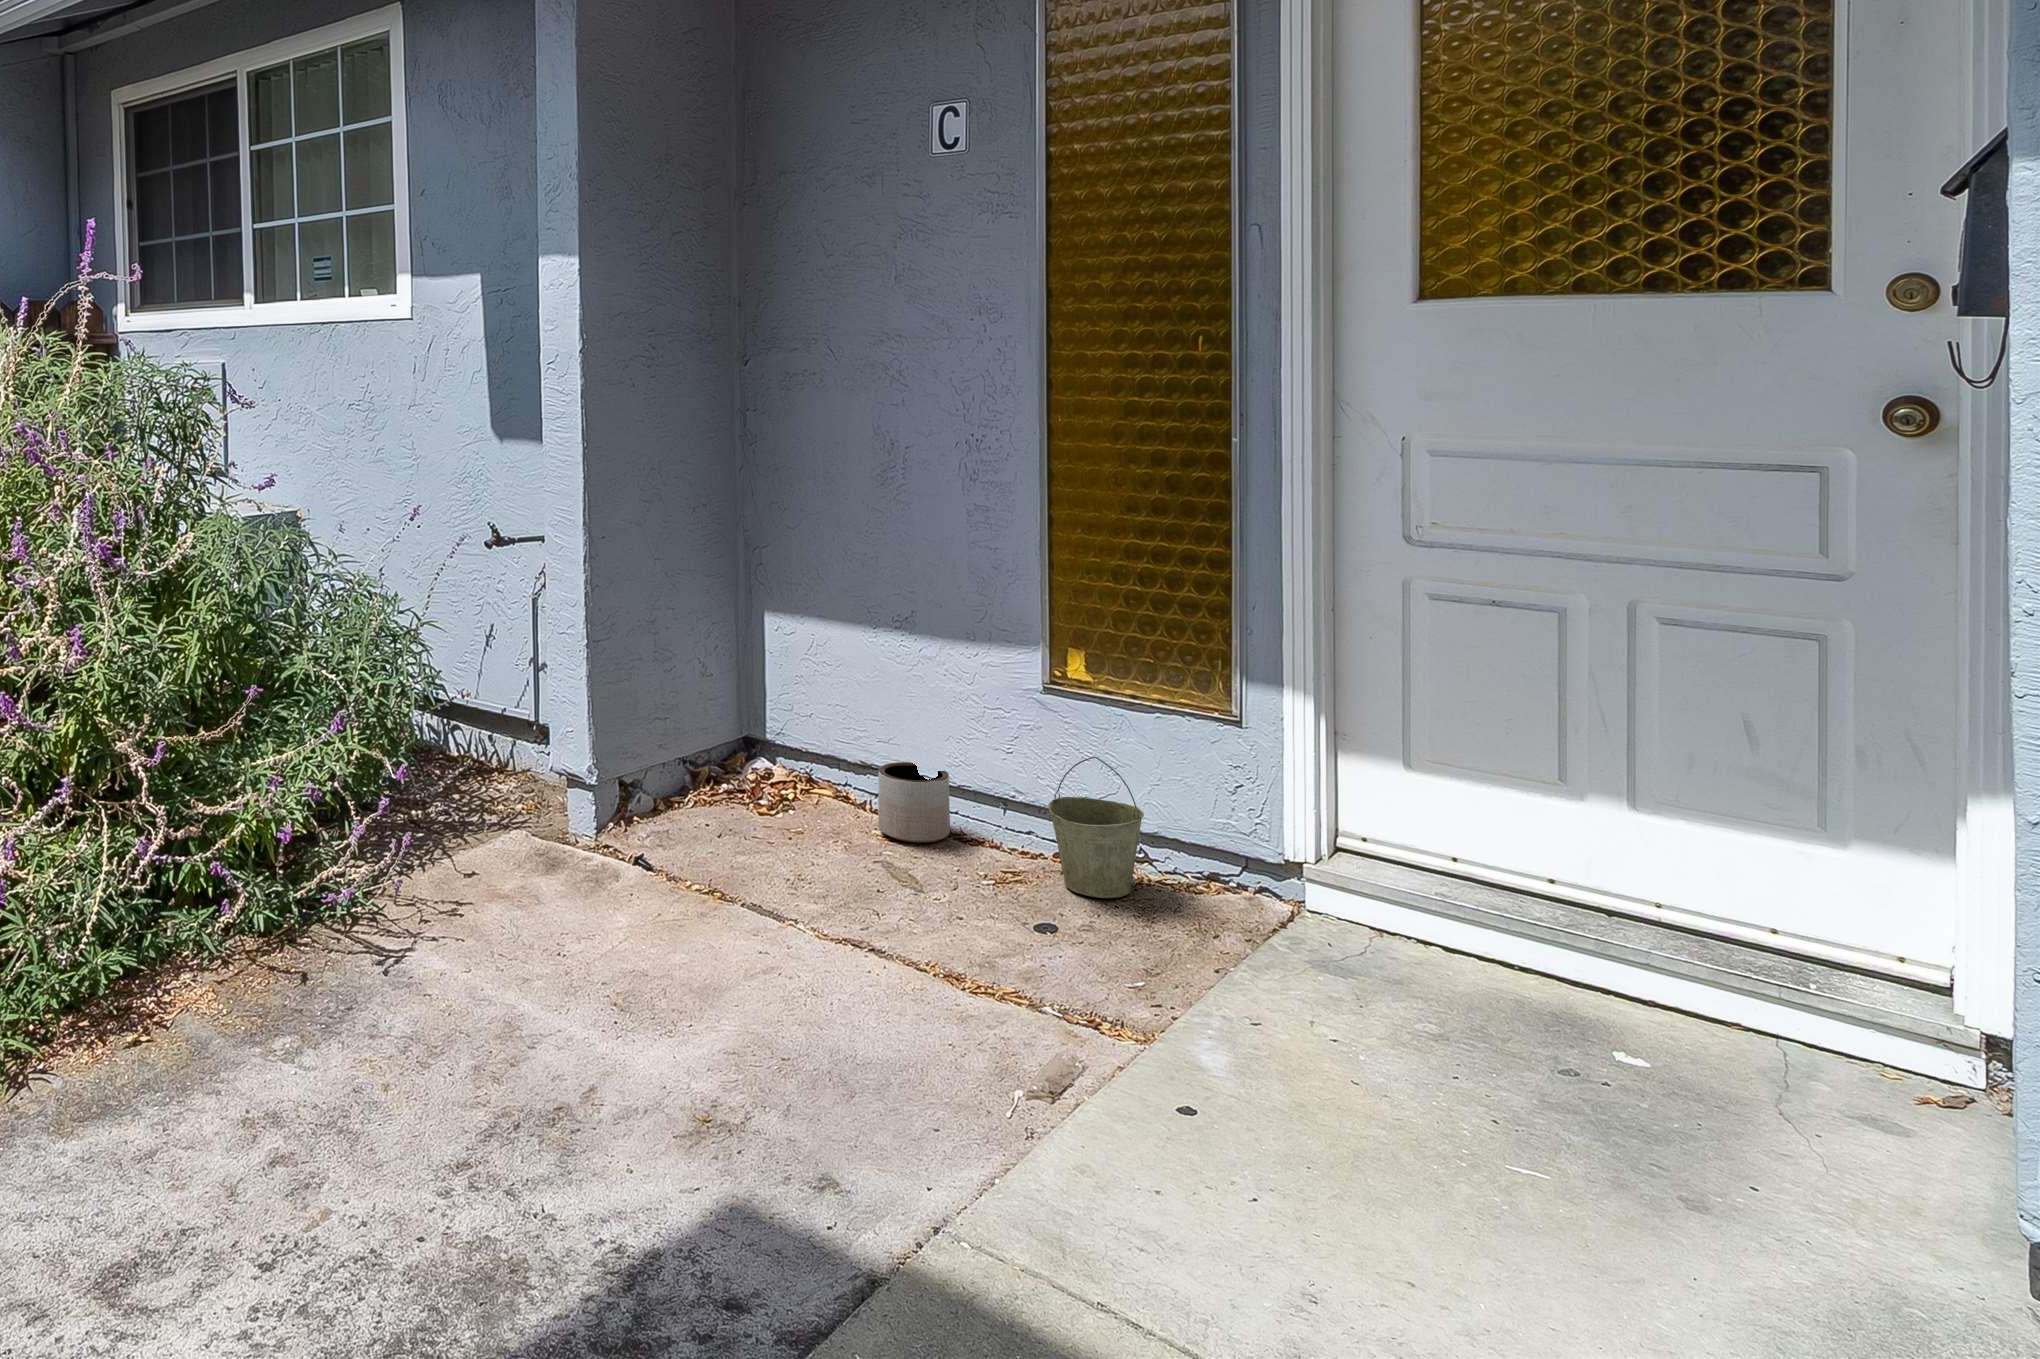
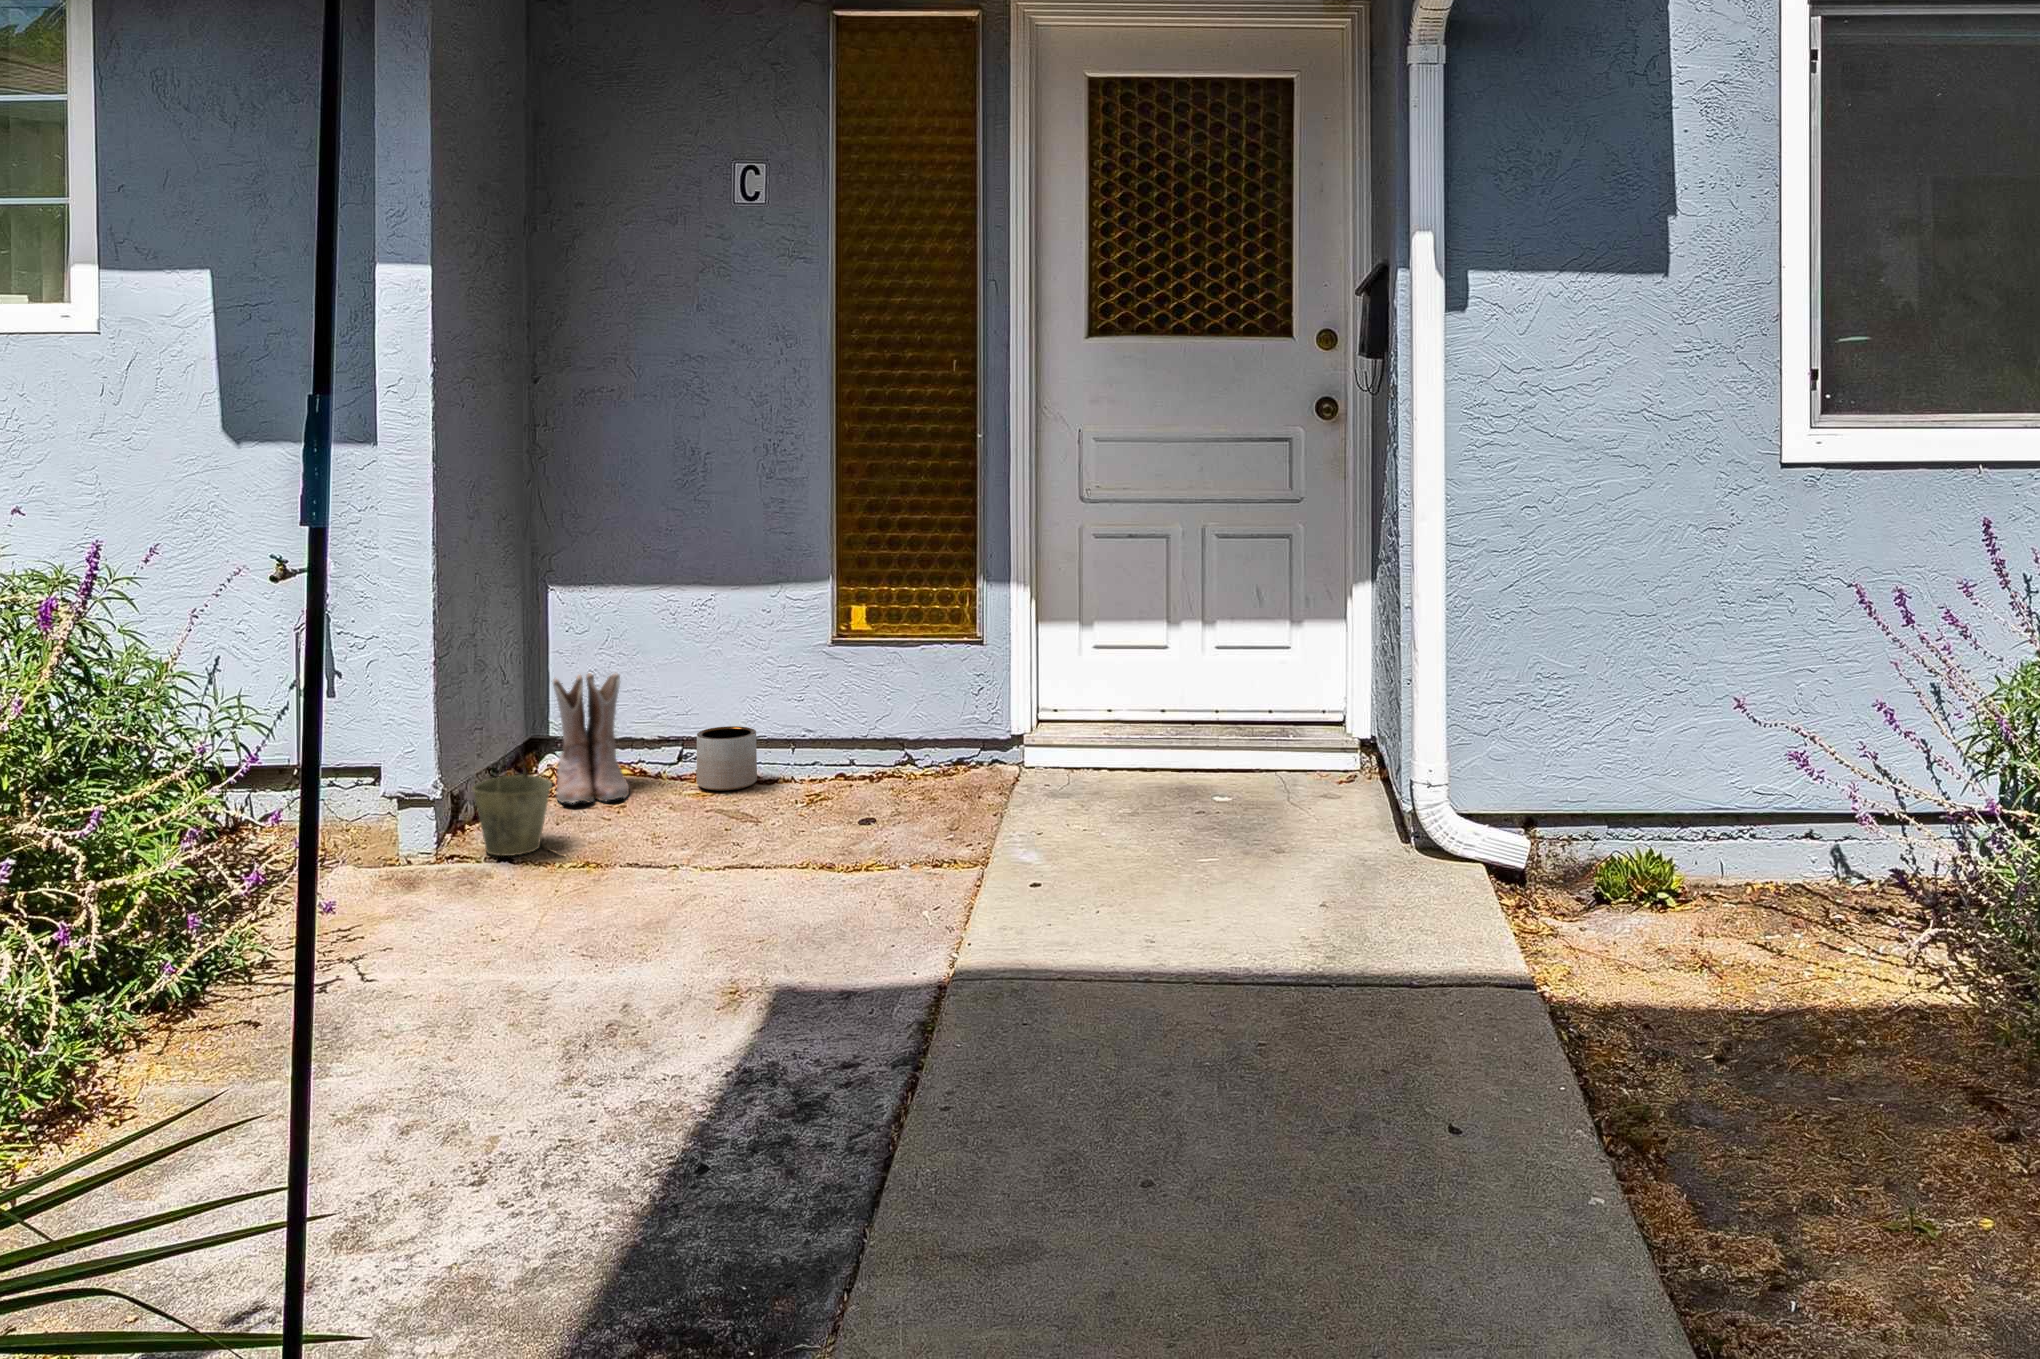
boots: none [729,674,813,823] -> present [553,672,629,803]
bucket: present [1048,757,1144,898] -> present [472,742,552,856]

